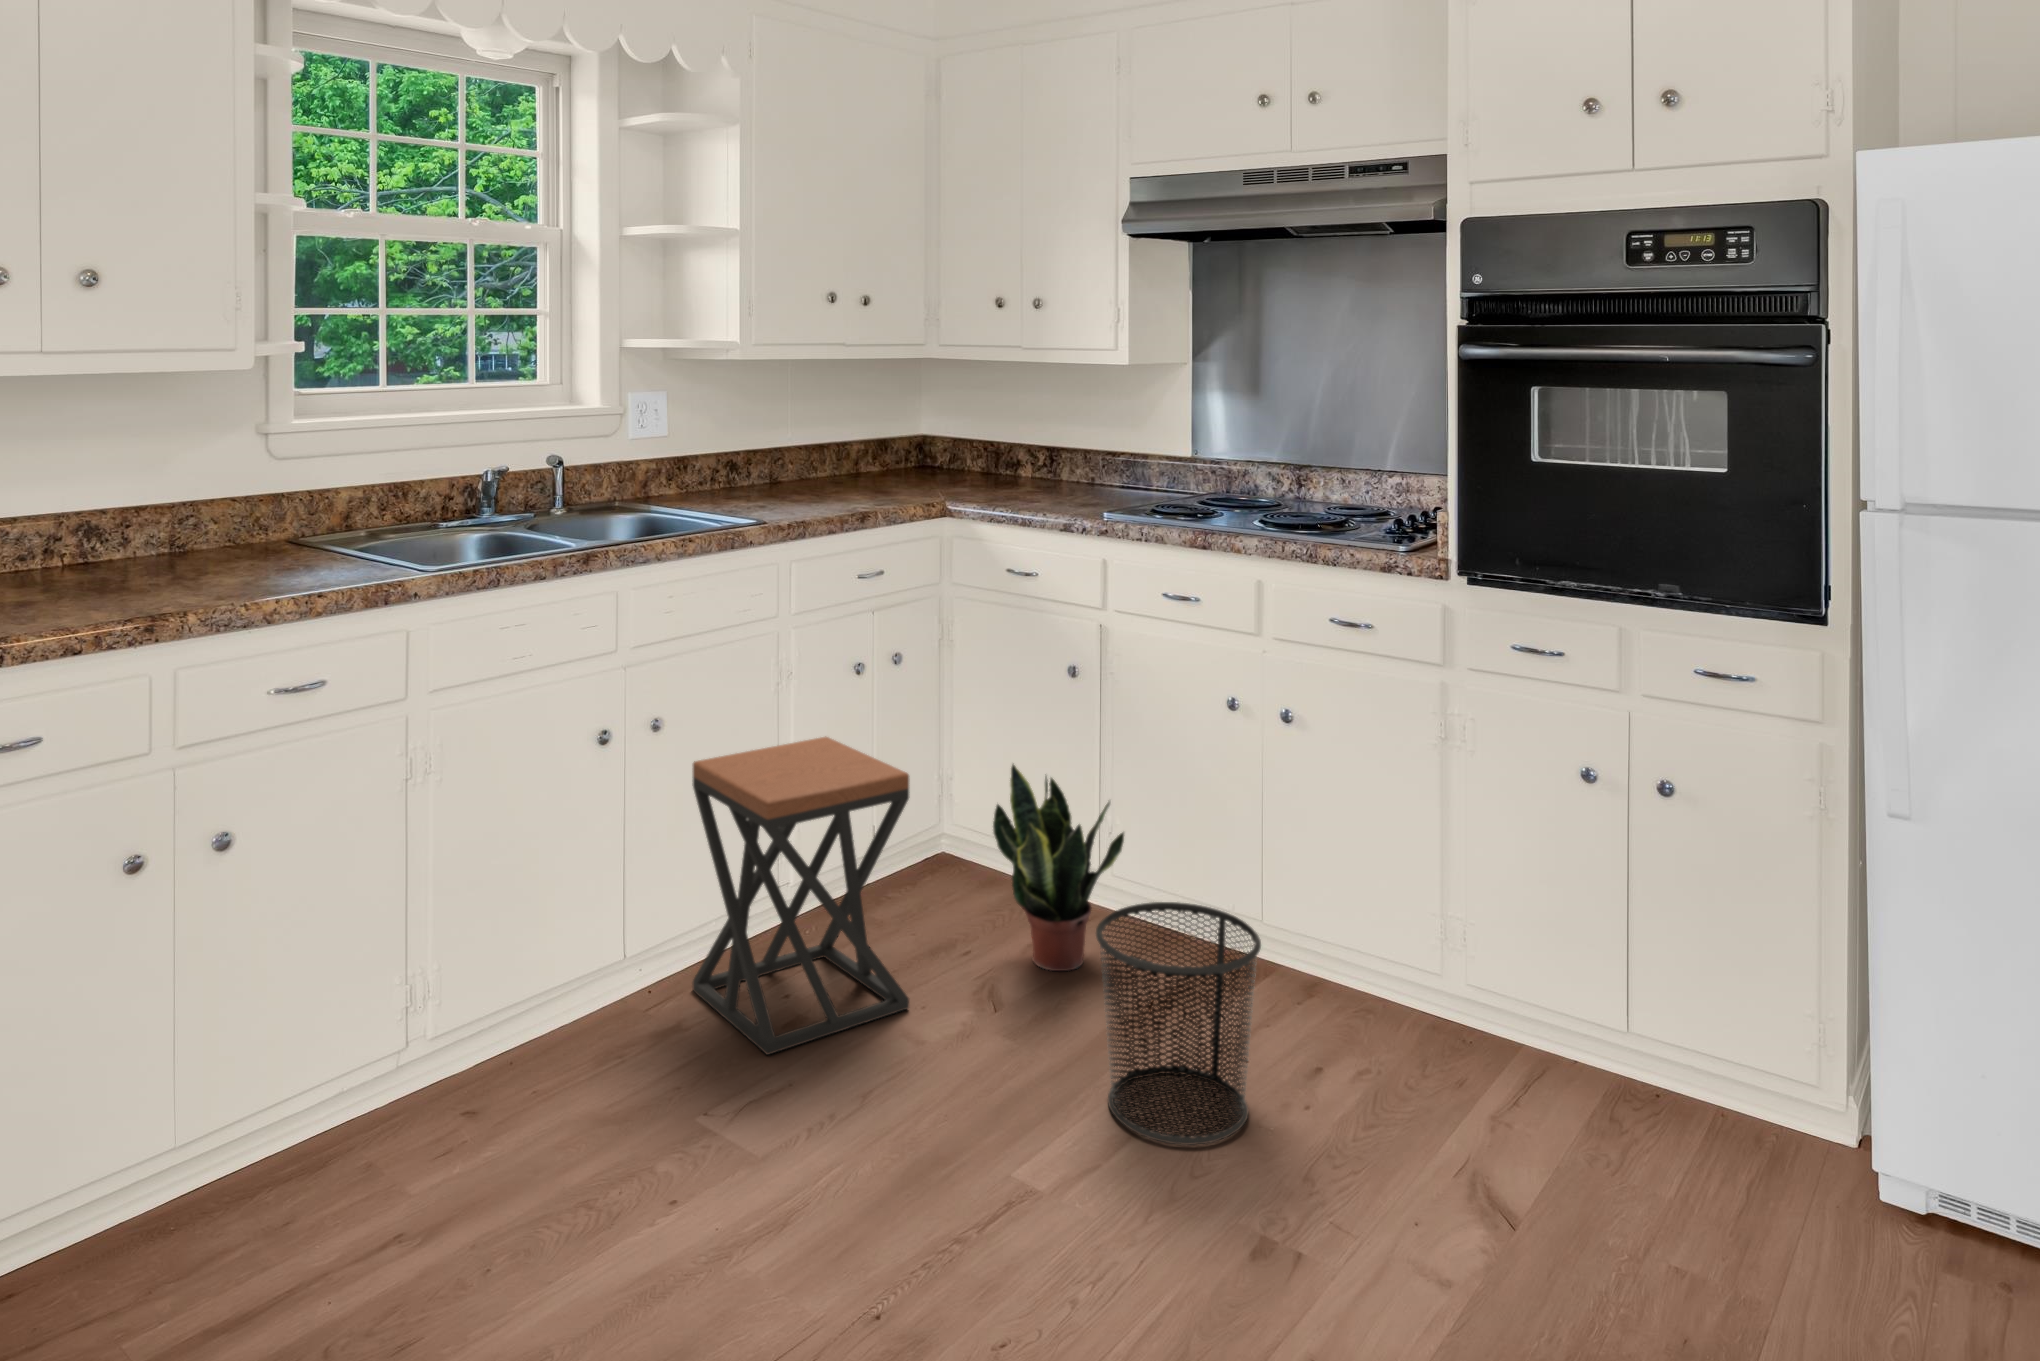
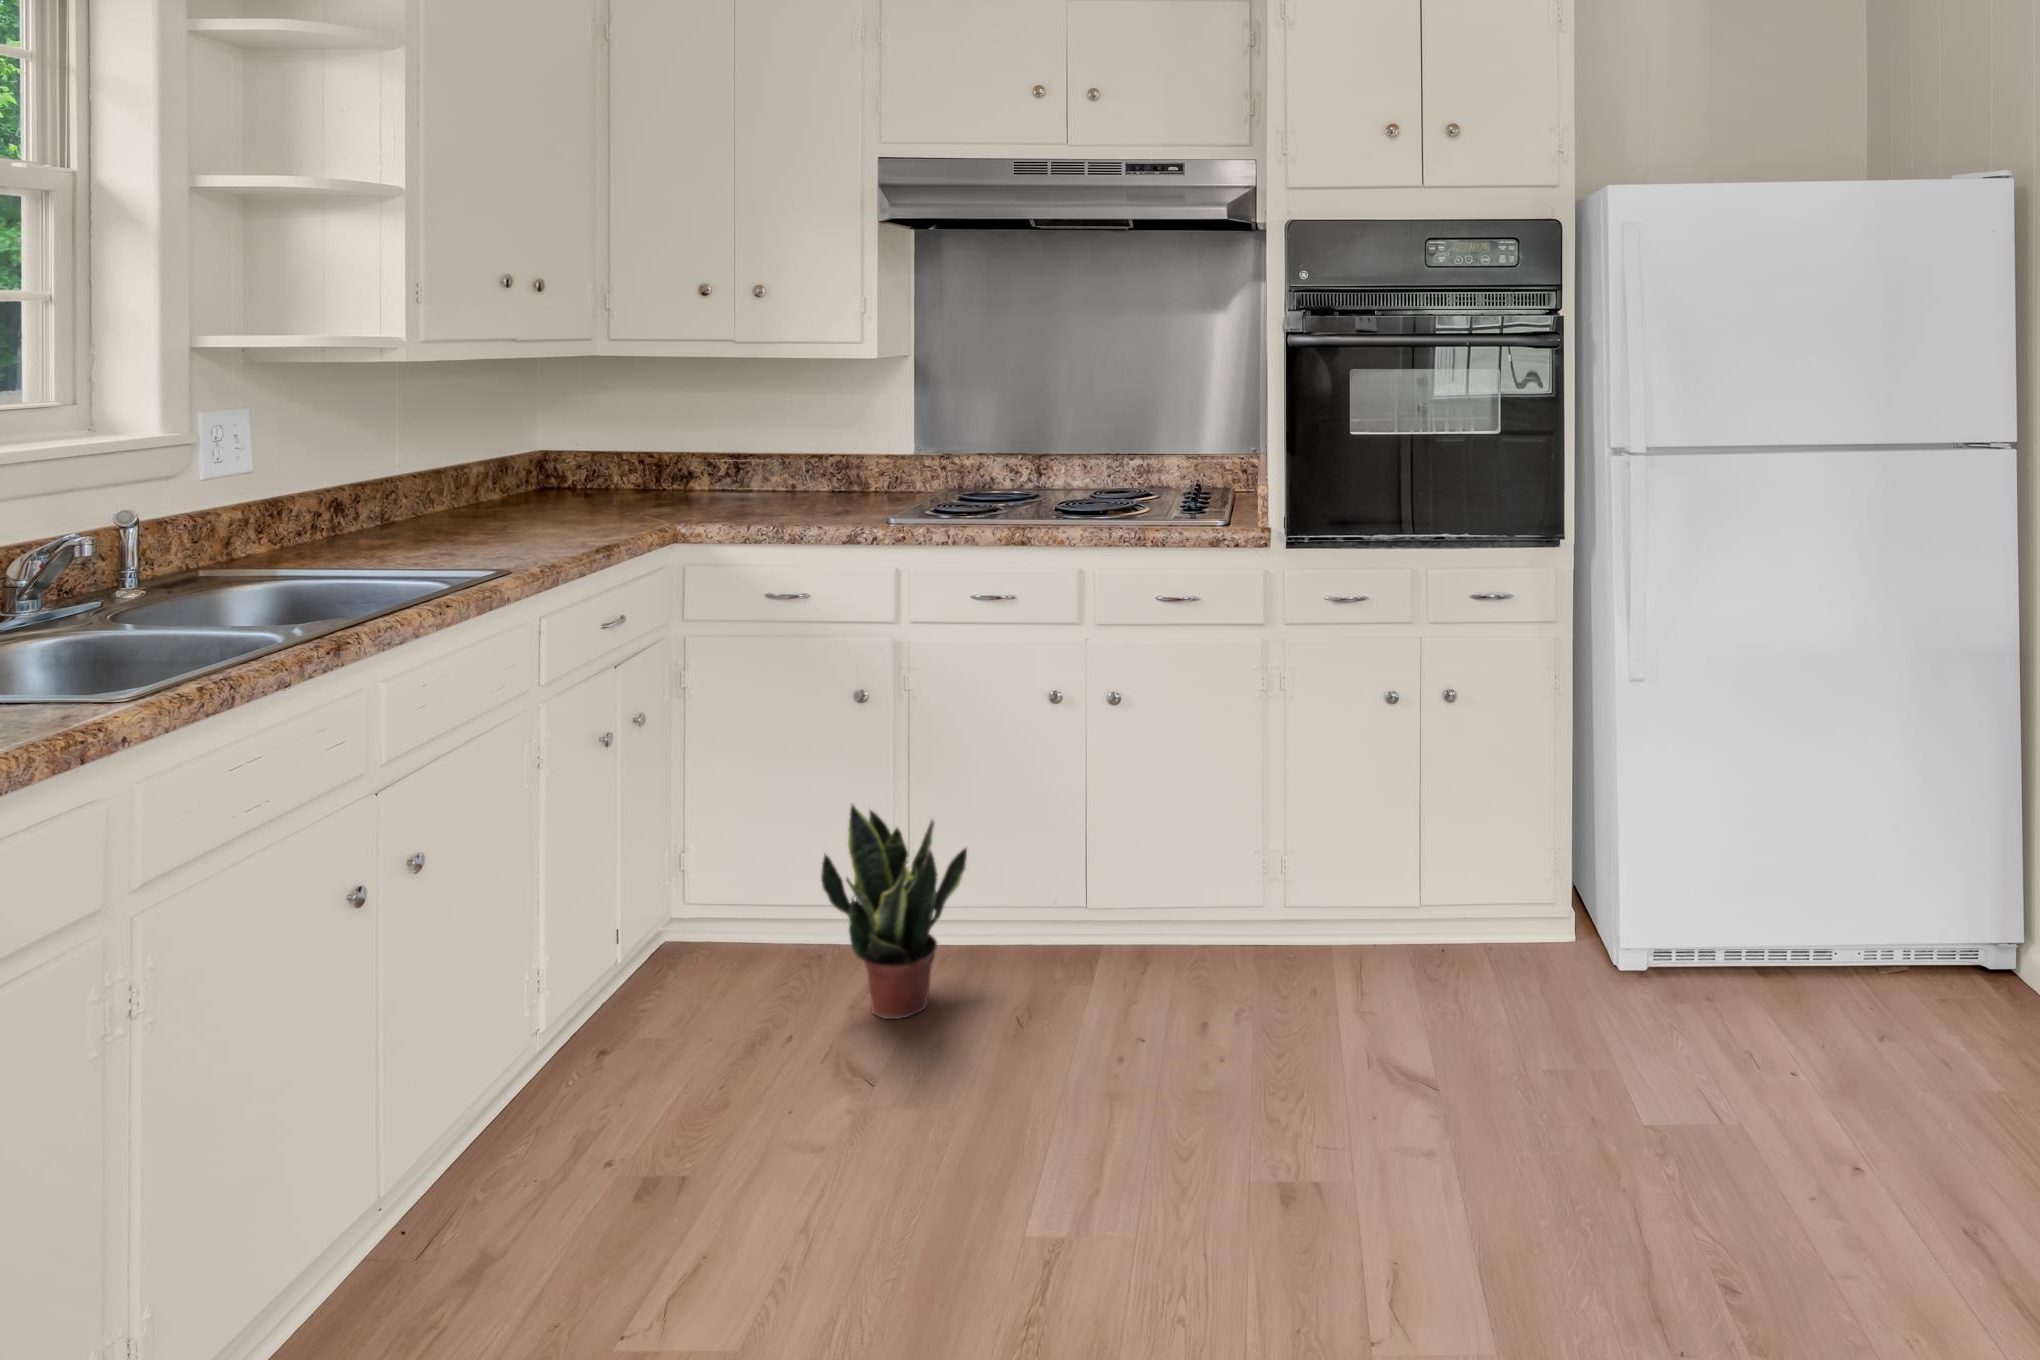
stool: present [693,736,909,1054] -> none [477,825,787,1238]
waste bin: present [1096,902,1261,1145] -> none [1051,892,1216,1138]

